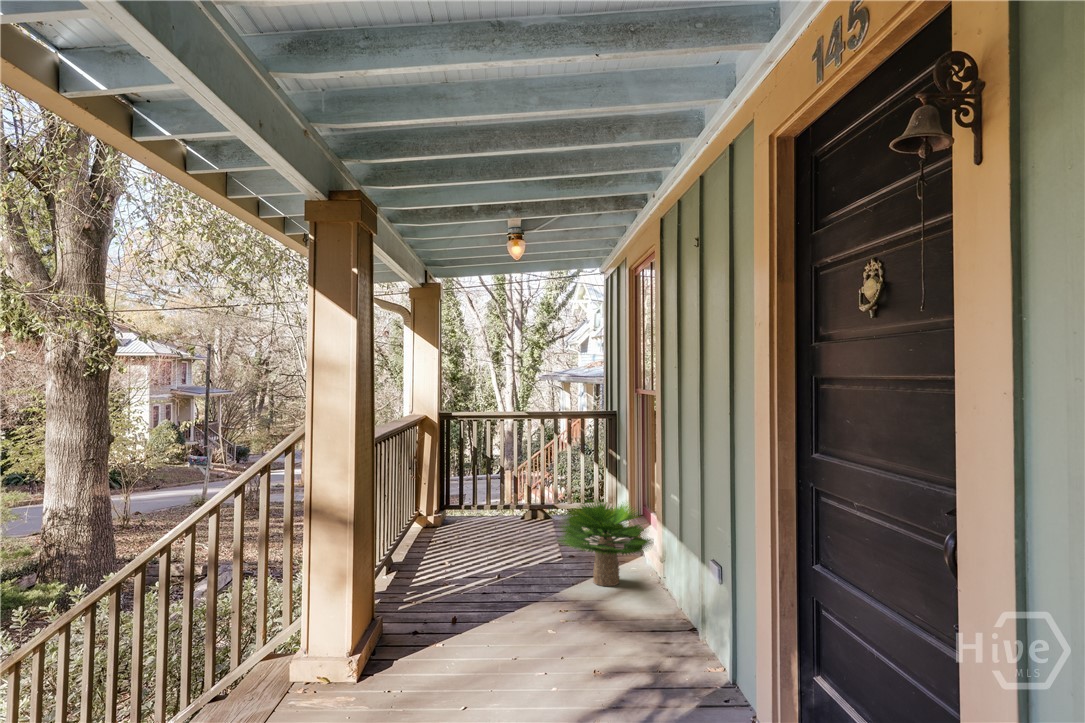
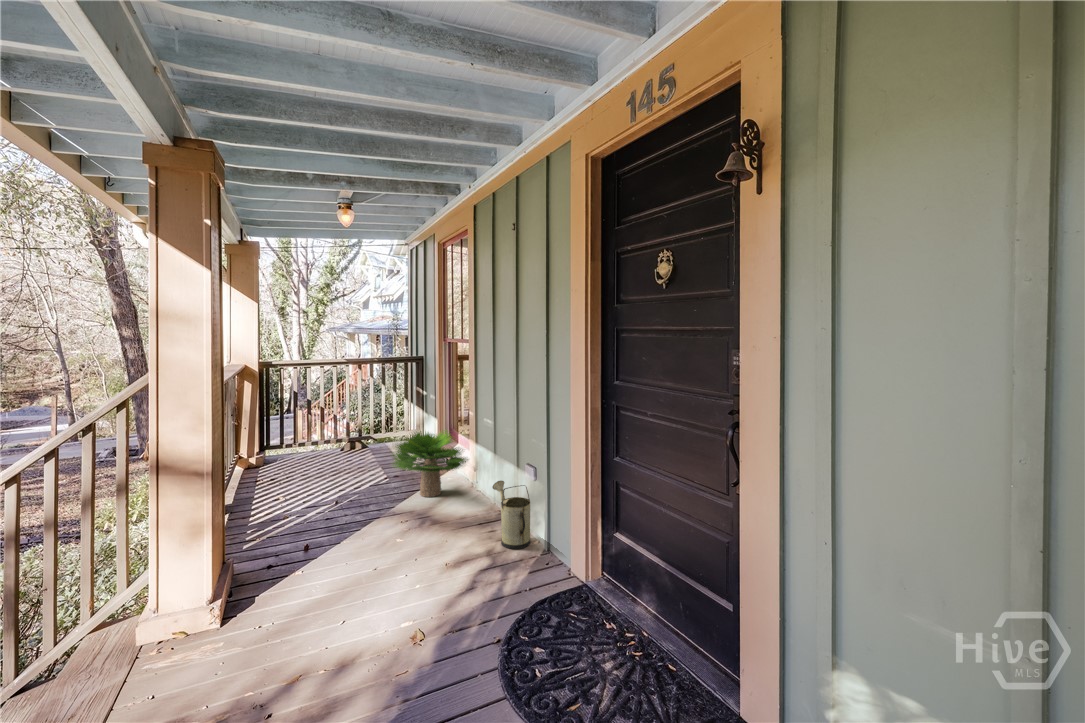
watering can: none [667,575,712,674] -> present [493,481,530,549]

